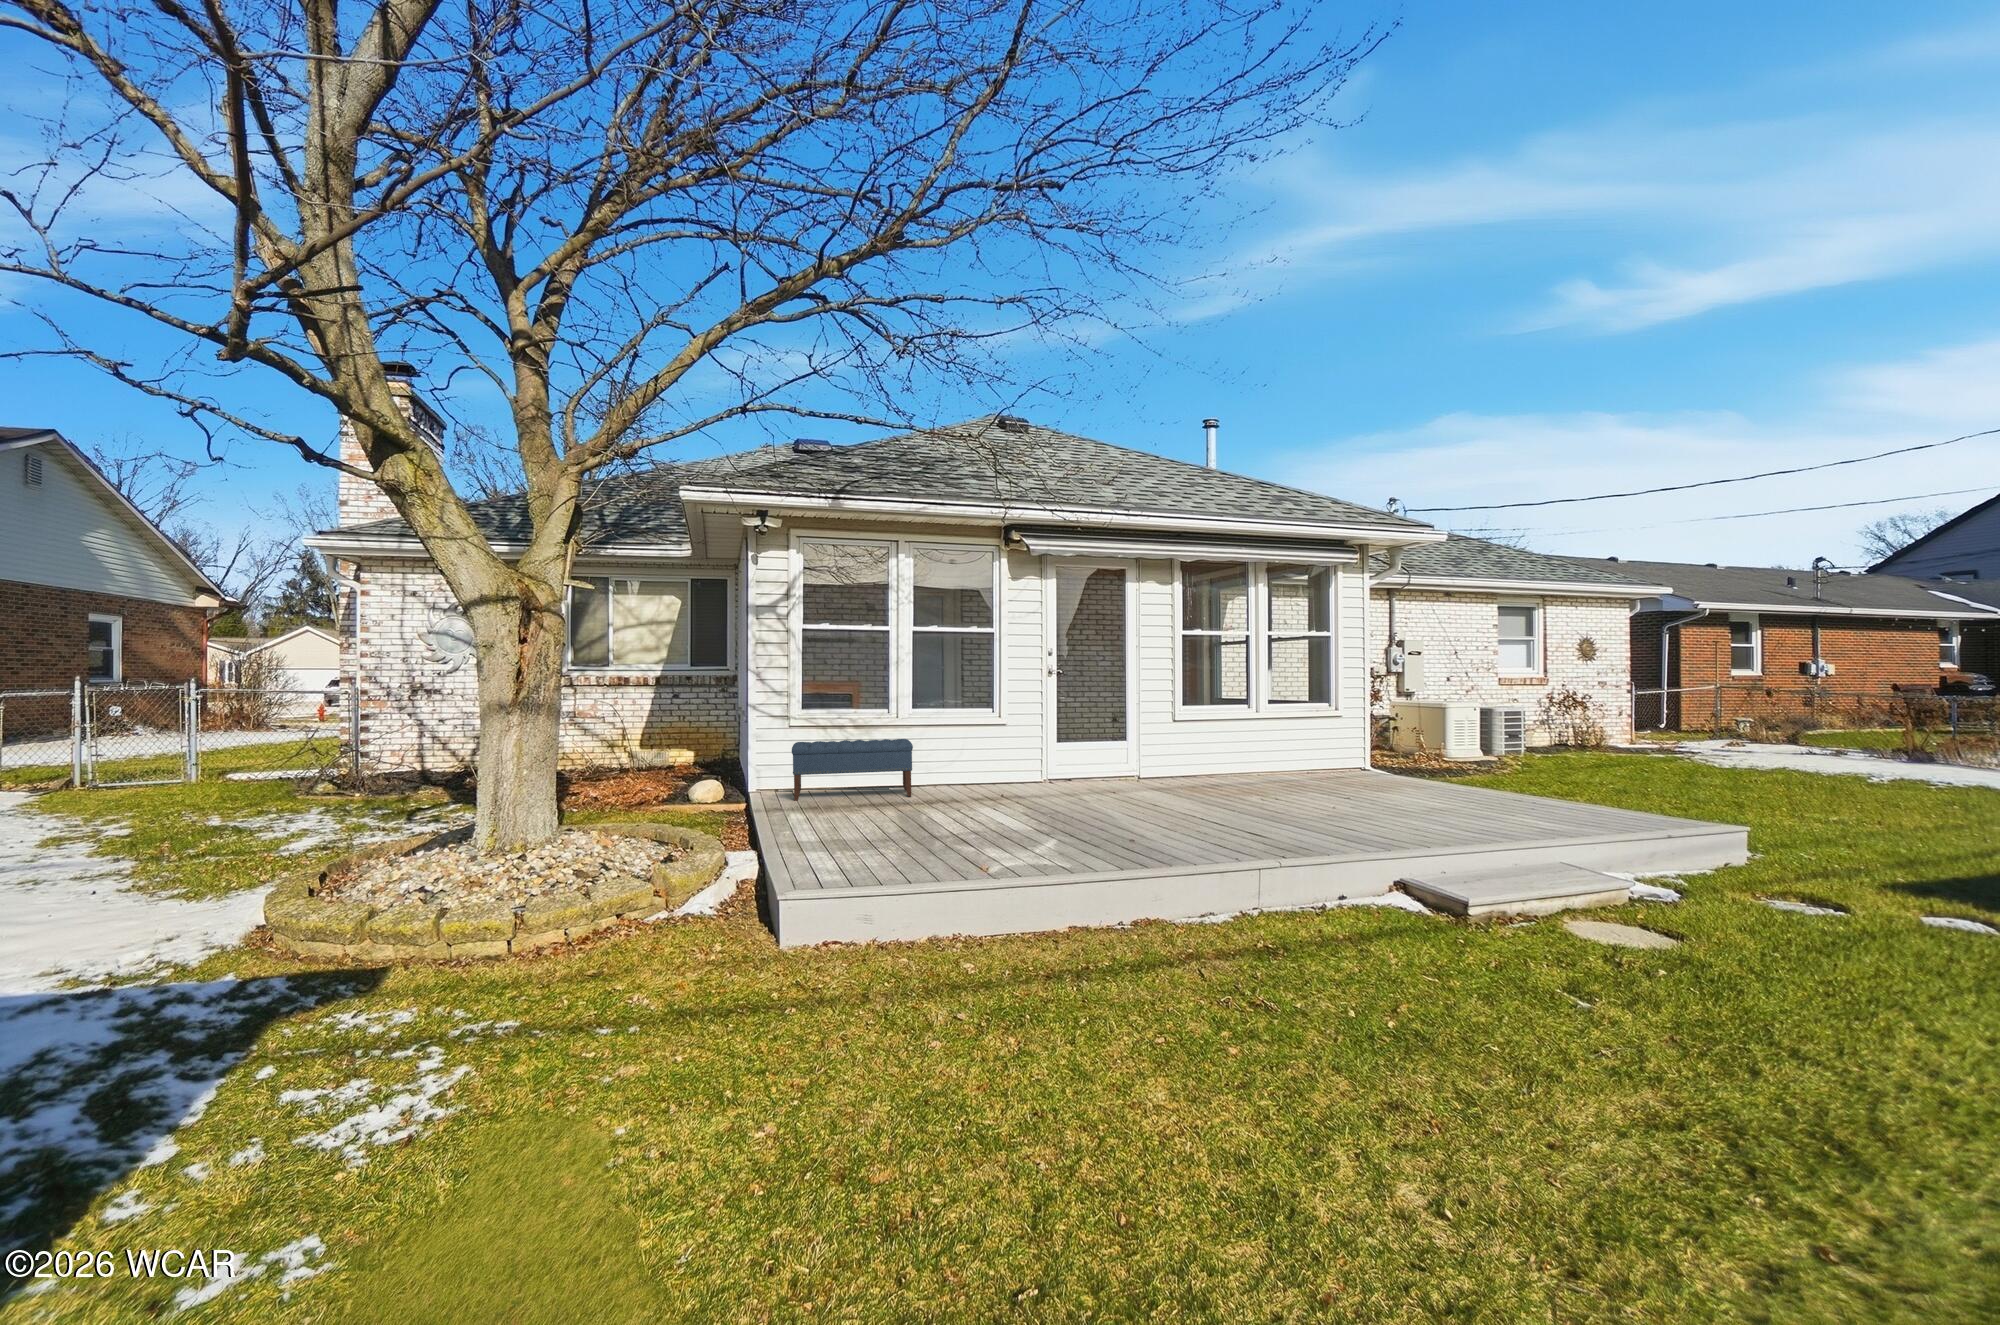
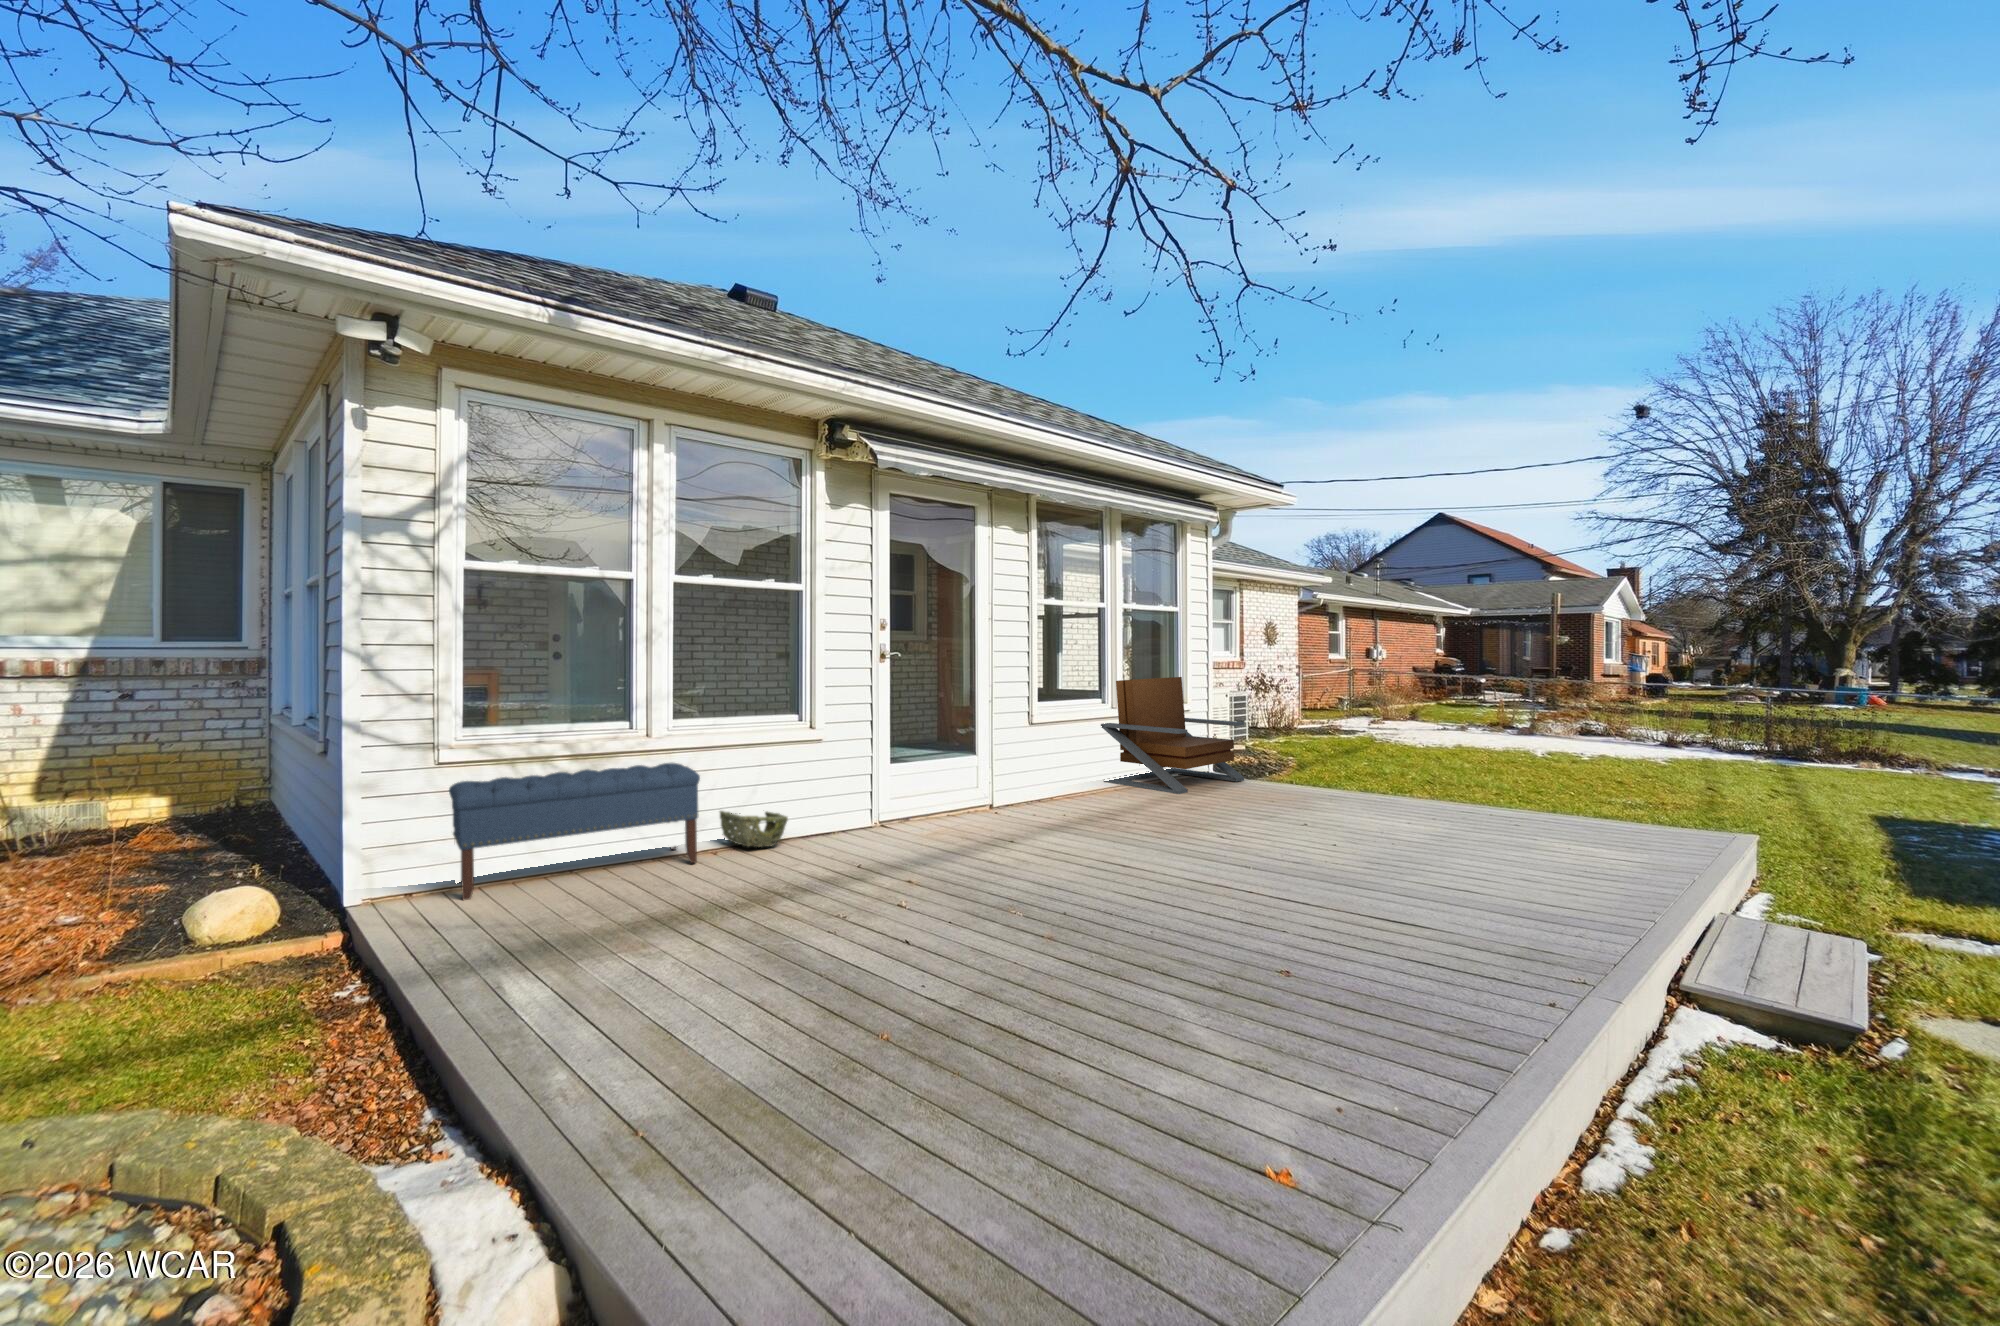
lounge chair: none [1244,694,1373,788] -> present [1101,677,1244,794]
woven basket: none [932,769,968,793] -> present [720,811,788,847]

